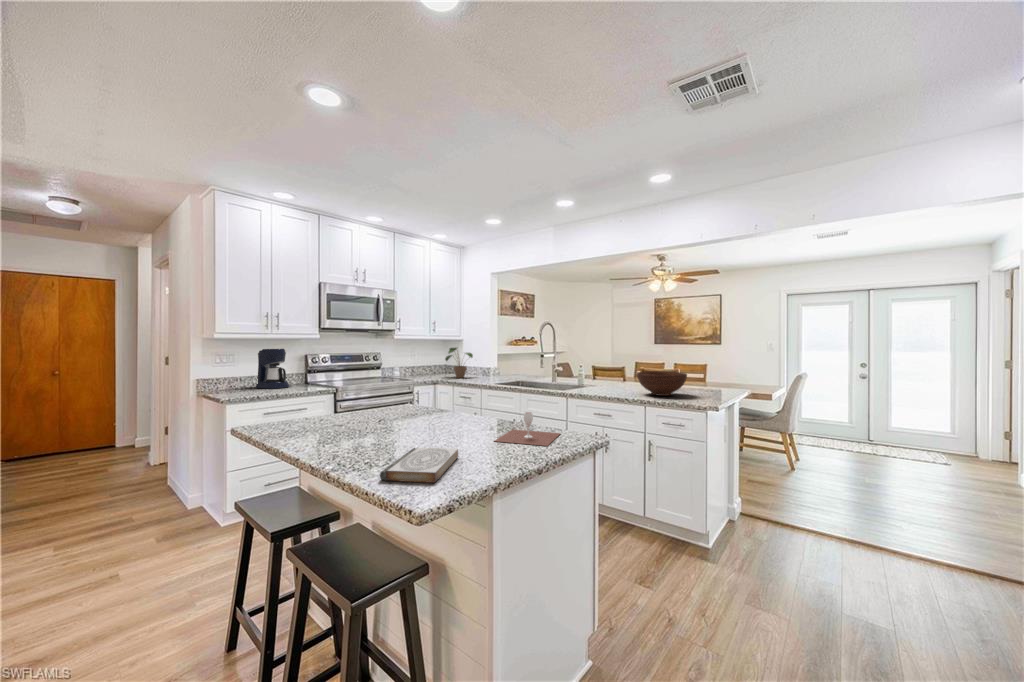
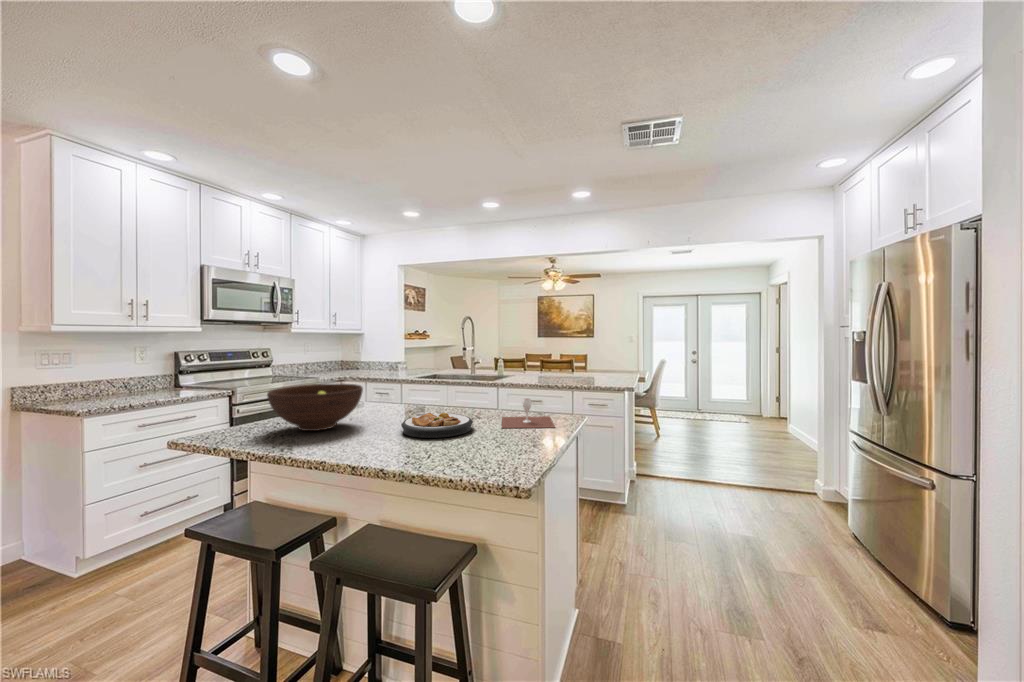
coffee maker: present [255,348,290,389] -> none [106,344,159,396]
potted plant: present [445,348,473,378] -> none [349,341,384,374]
fruit bowl: present [637,371,687,396] -> present [267,383,363,431]
plate: none [398,420,468,445] -> present [401,413,473,438]
book: present [380,447,458,483] -> none [445,436,509,472]

